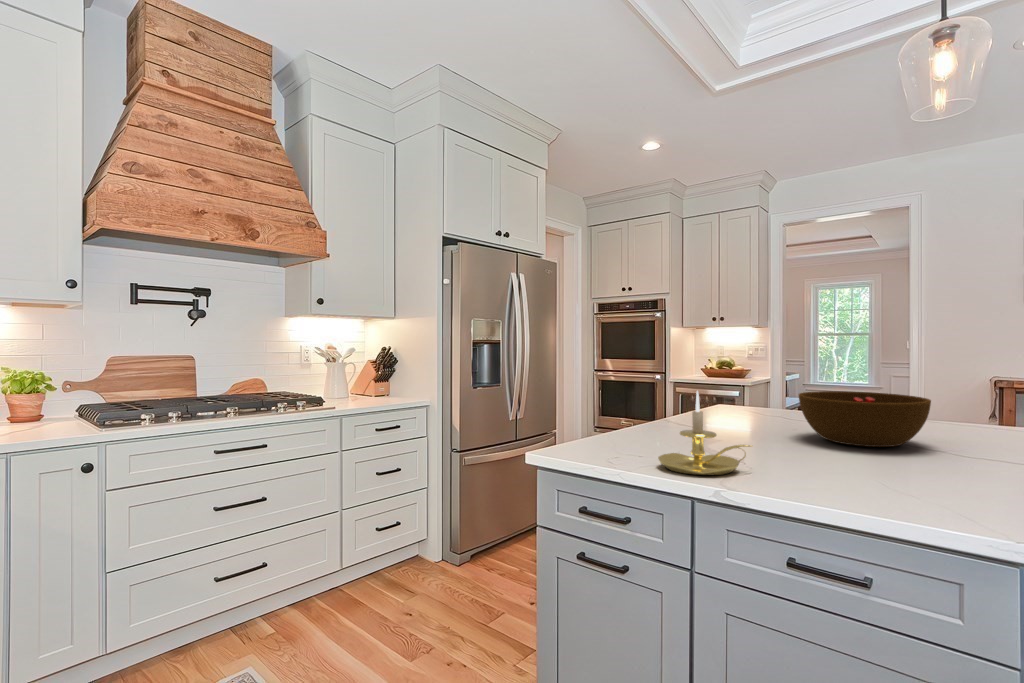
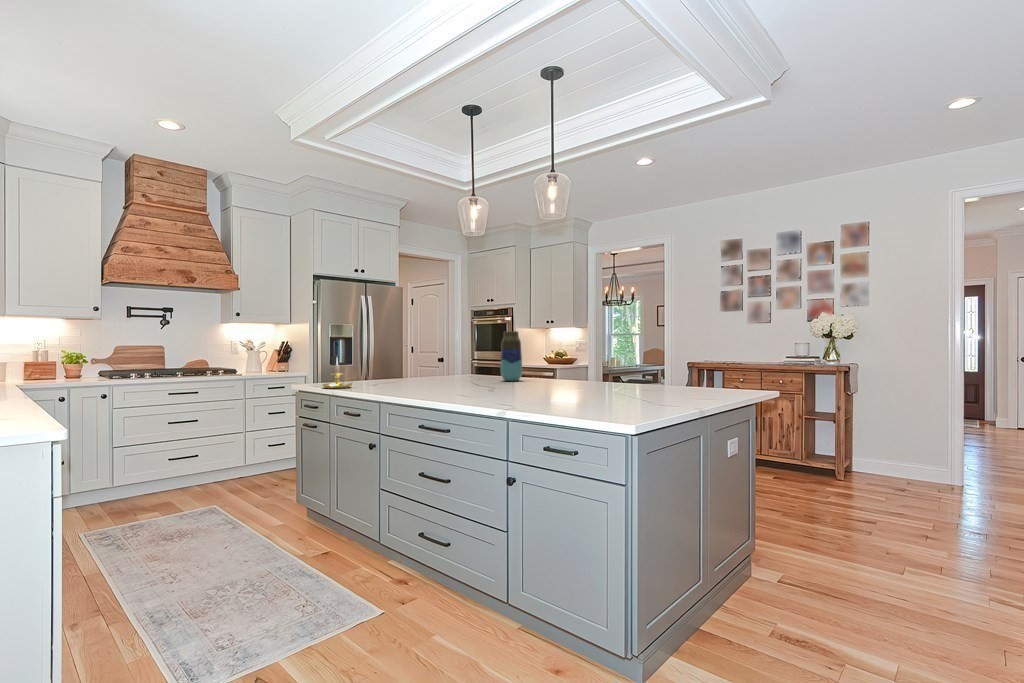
vase: none [943,327,1004,433] -> present [500,331,522,381]
bowl: present [799,391,931,447] -> none [415,362,465,384]

